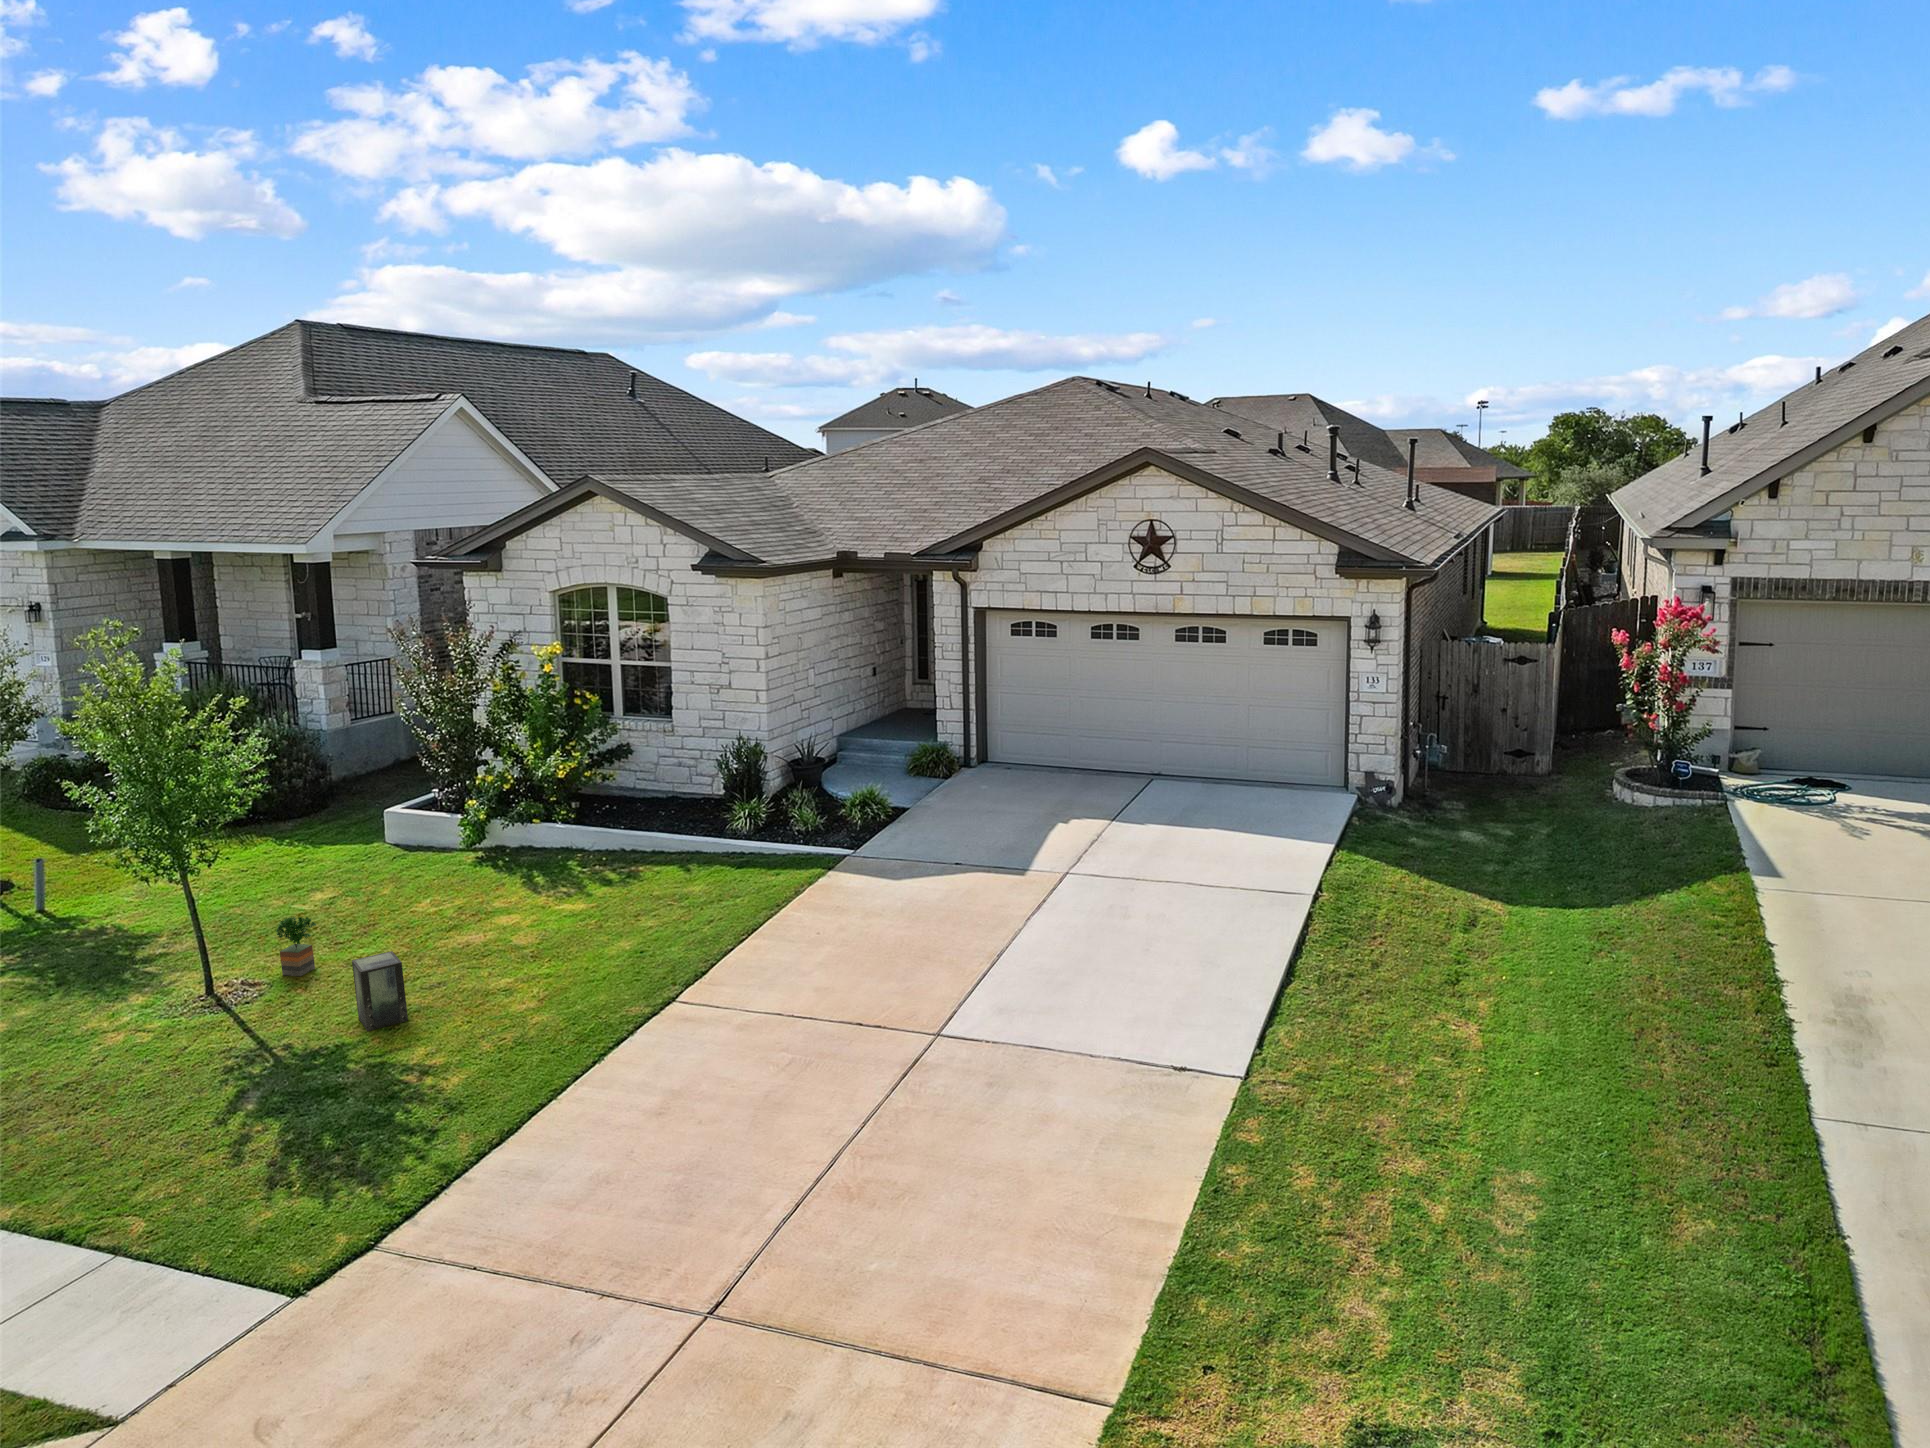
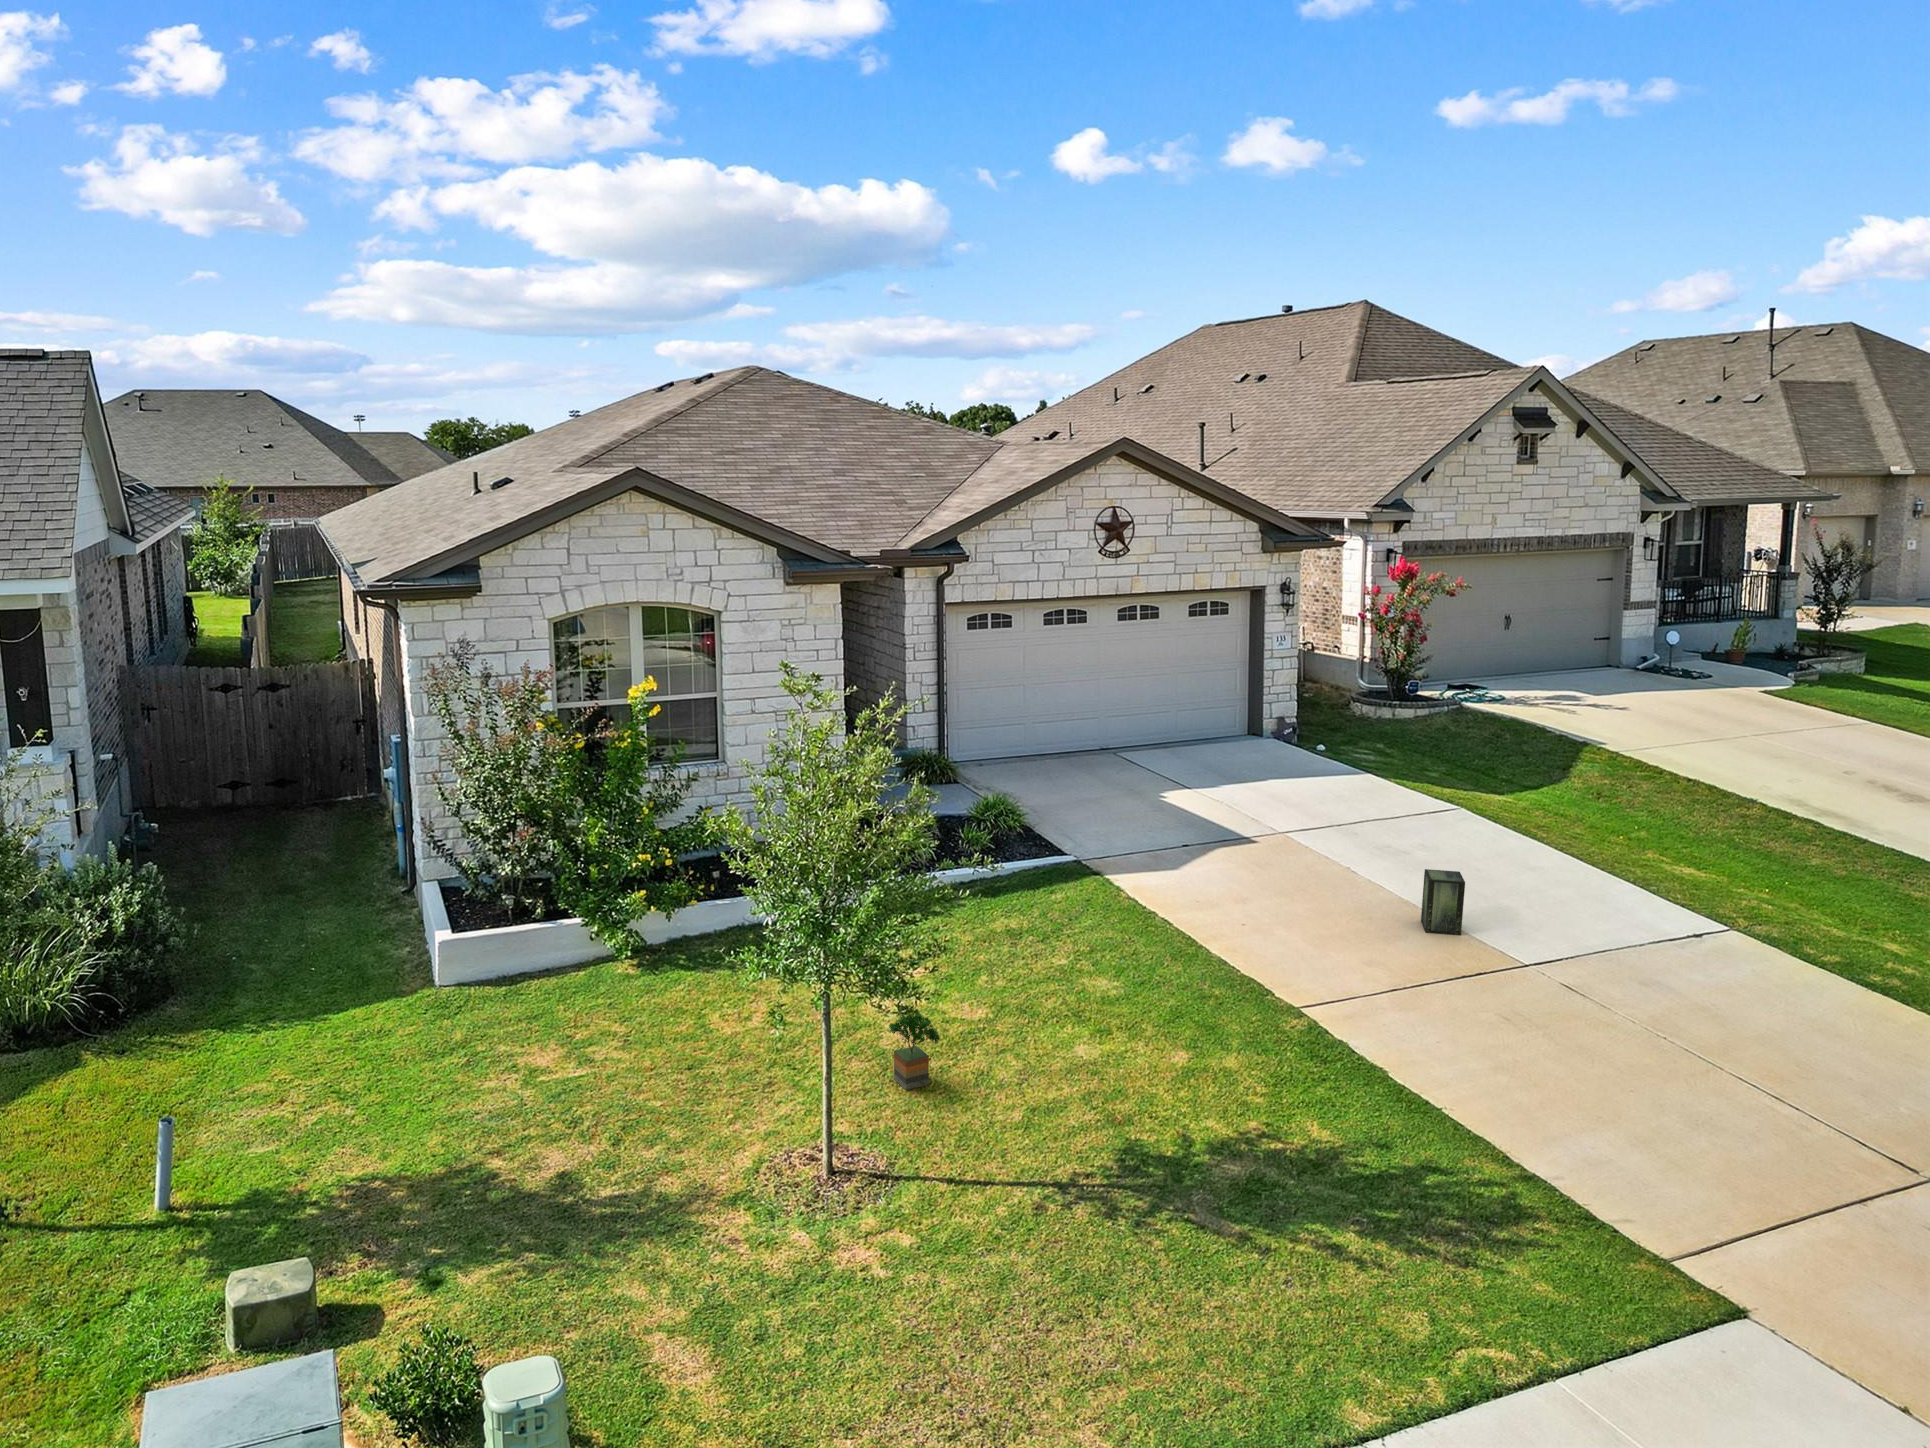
storage box: present [352,951,408,1031] -> present [1421,869,1465,935]

